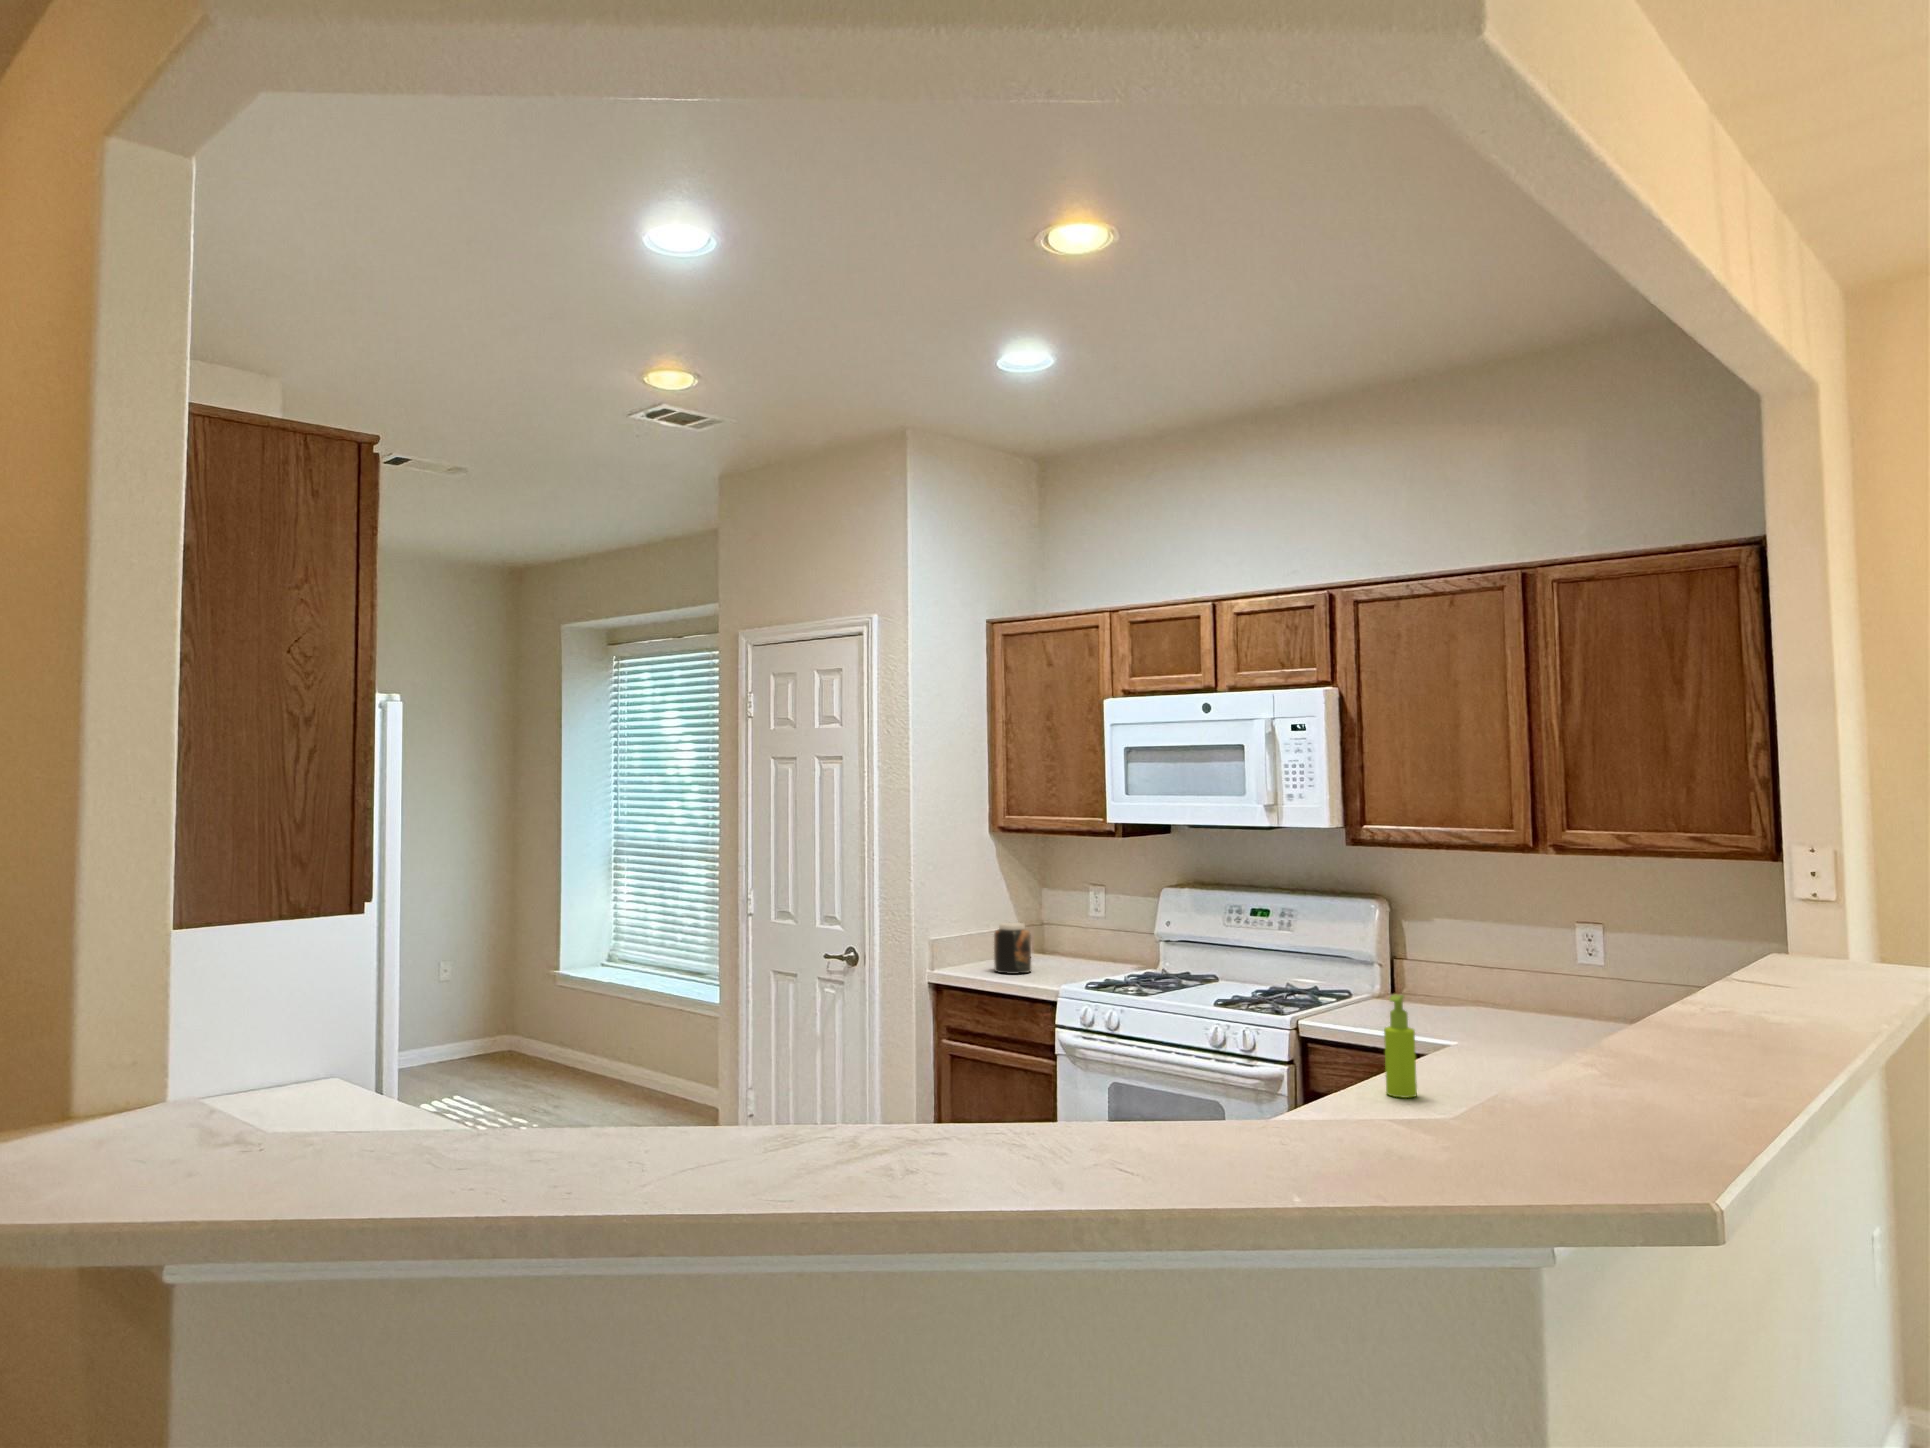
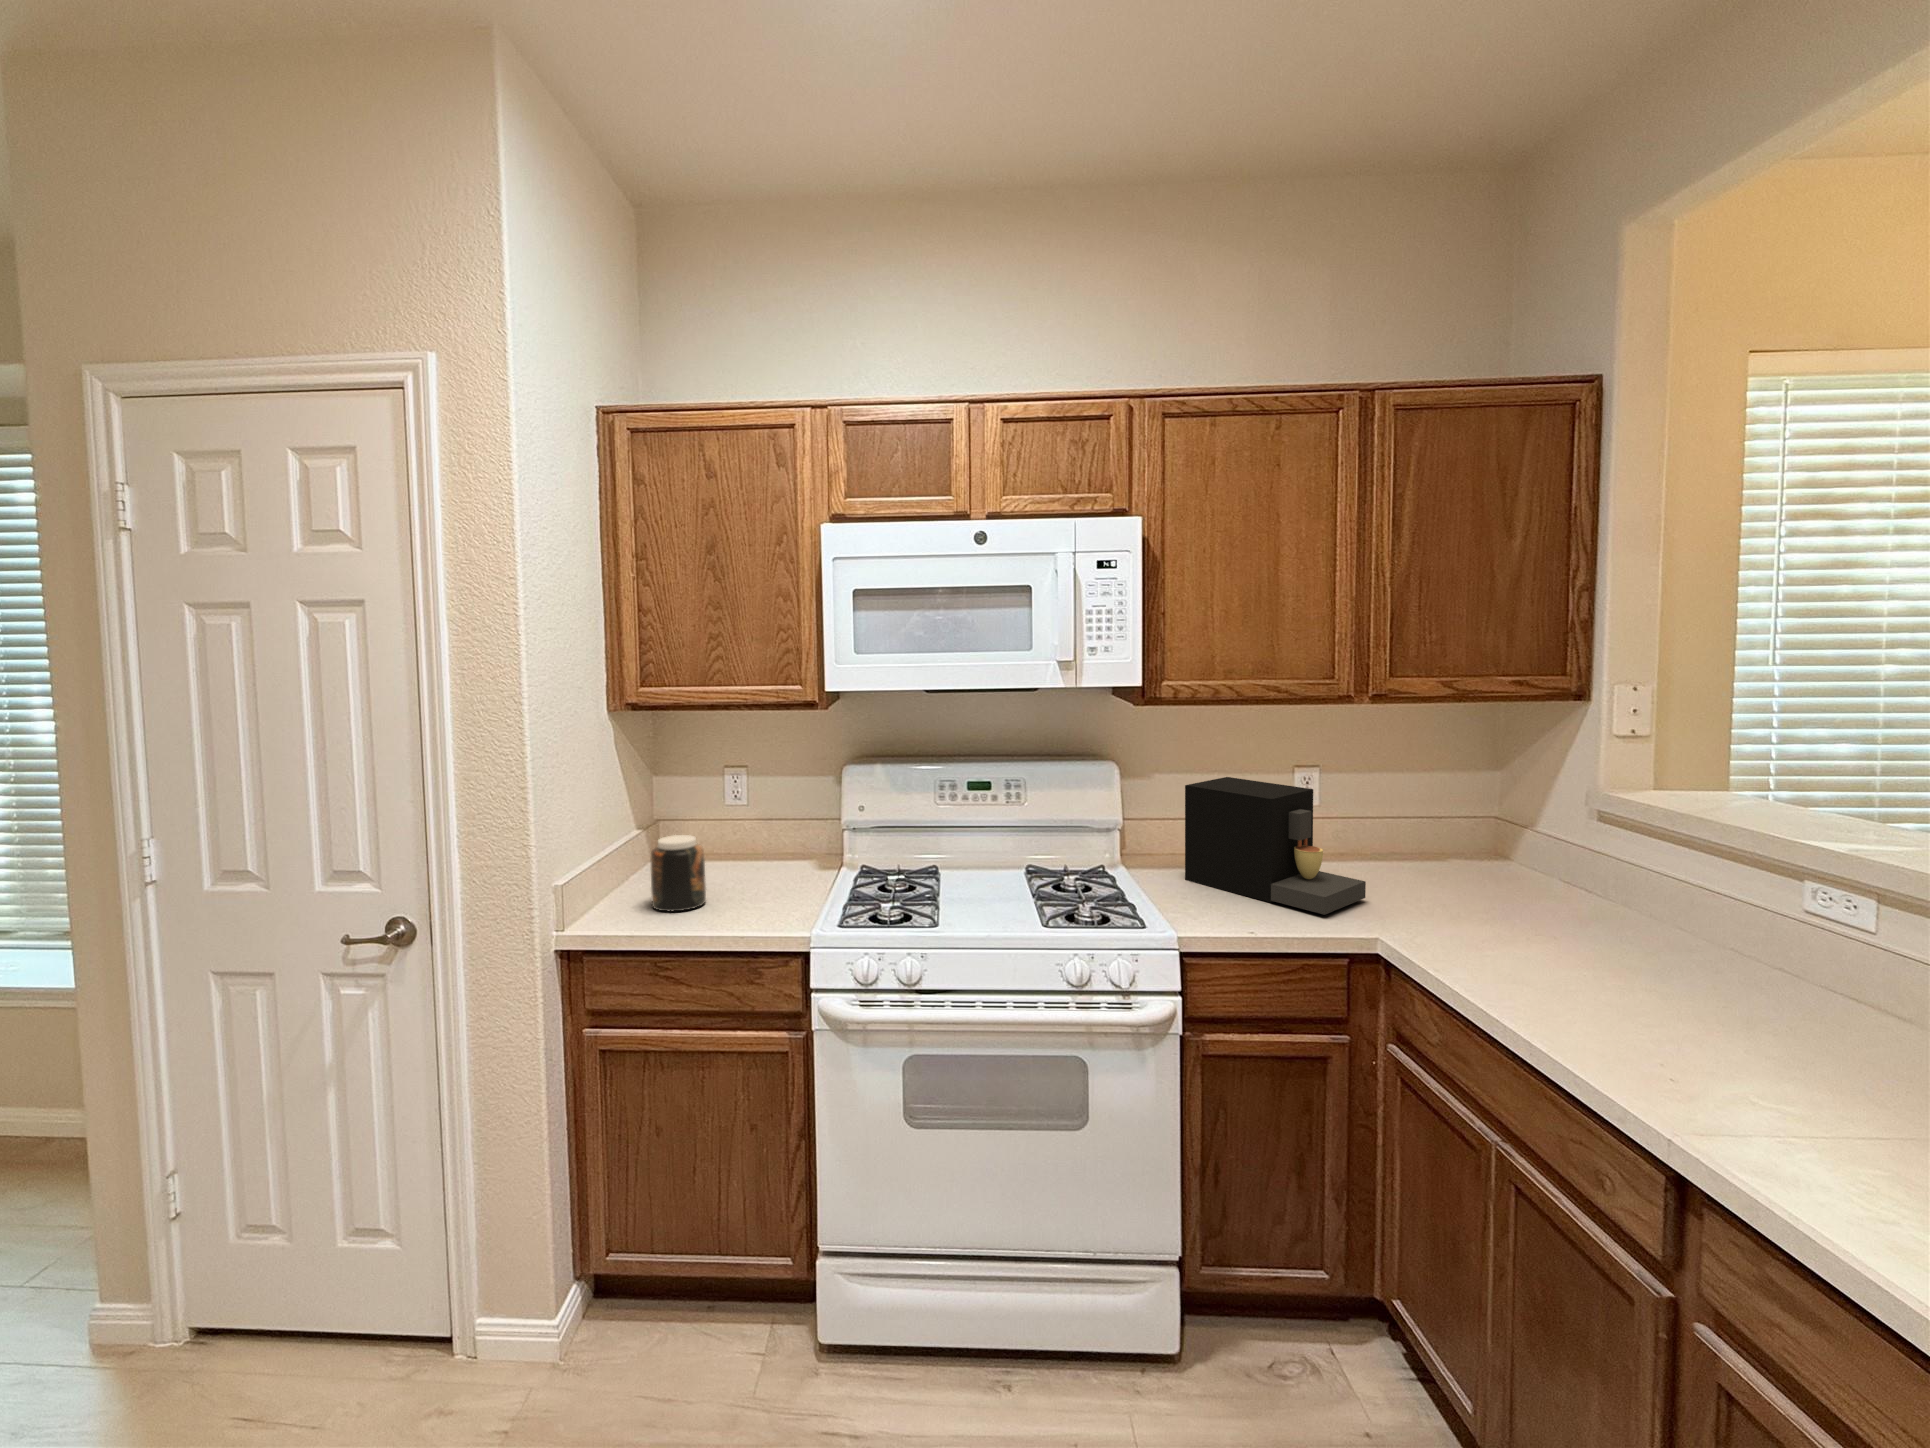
coffee maker: none [1404,921,1521,1032] -> present [1185,777,1366,915]
soap dispenser: present [1384,994,1417,1097] -> none [1631,935,1701,1092]

